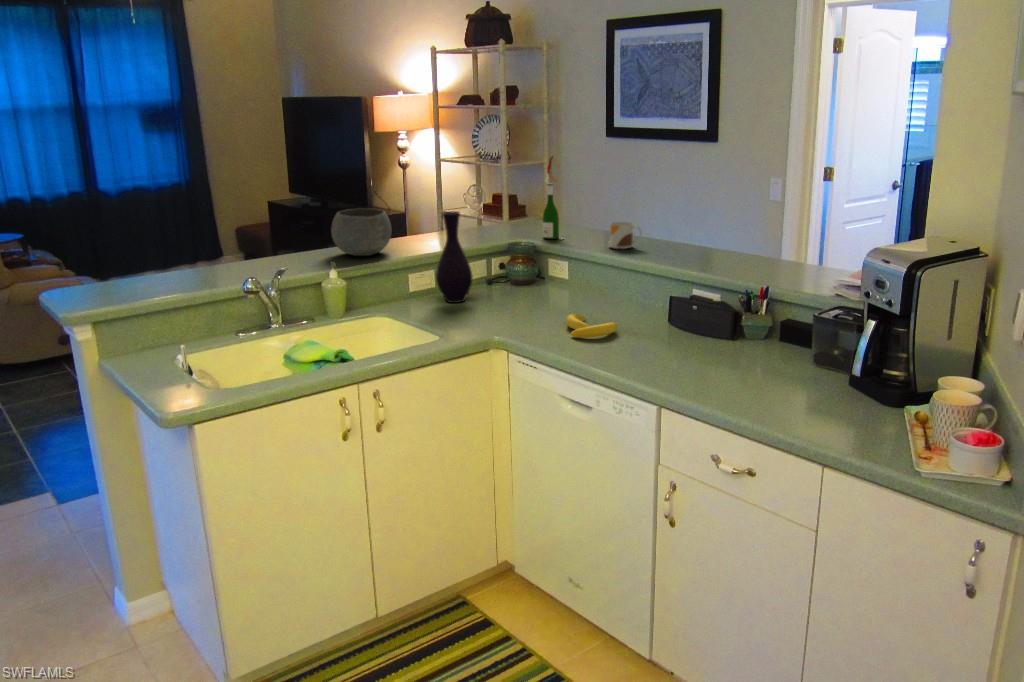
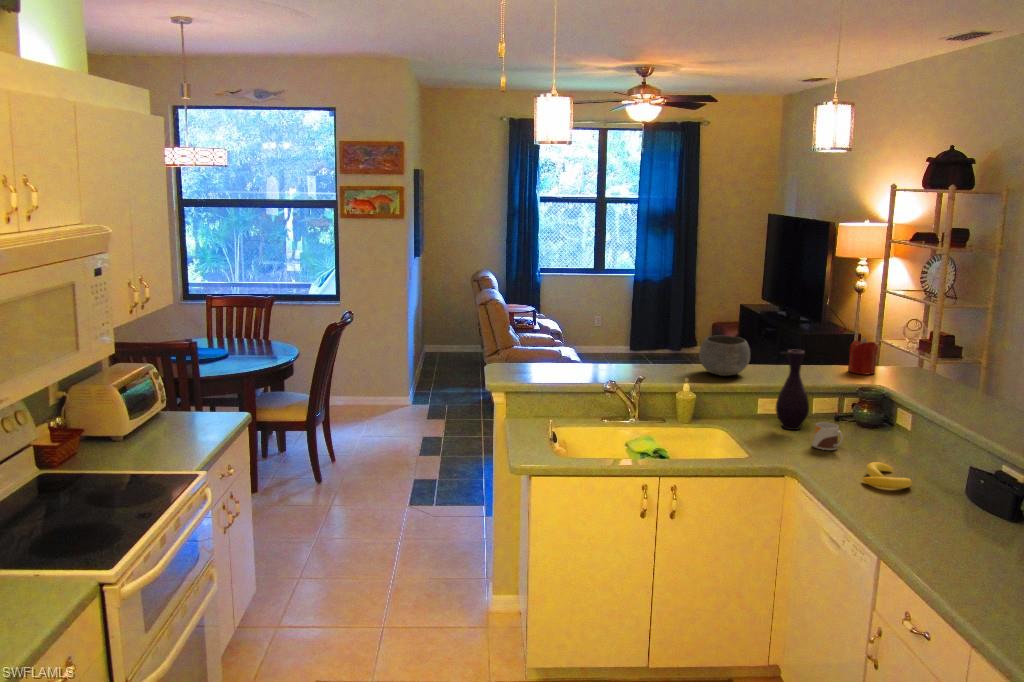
wine bottle: present [543,156,564,239] -> none [900,311,920,390]
candle: none [481,193,509,234] -> present [848,338,878,375]
mug: present [608,222,642,249] -> present [812,422,843,450]

